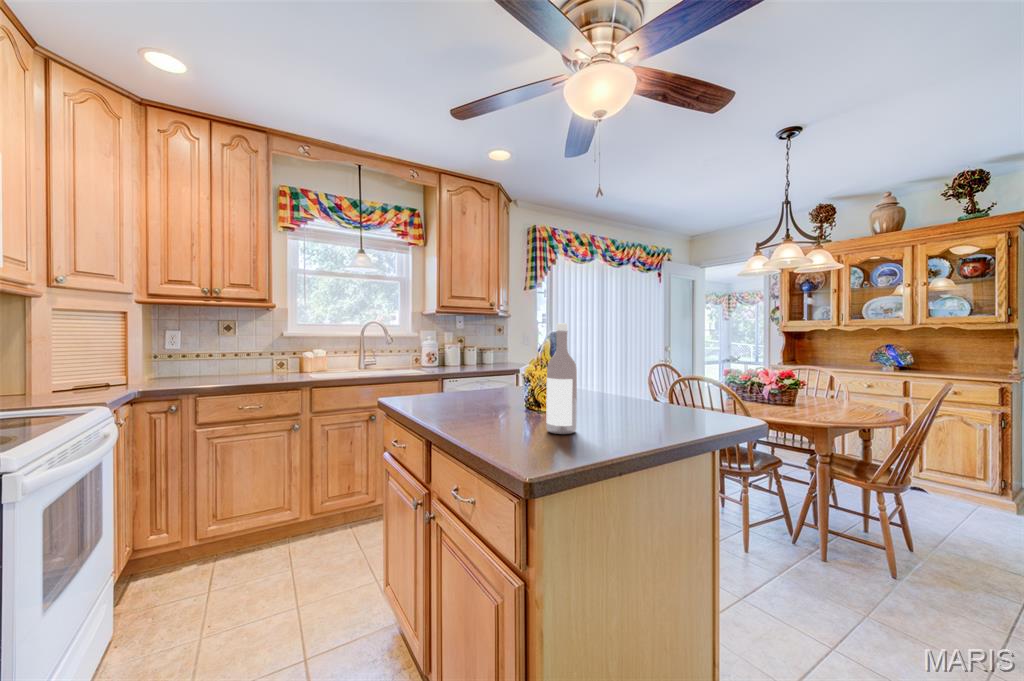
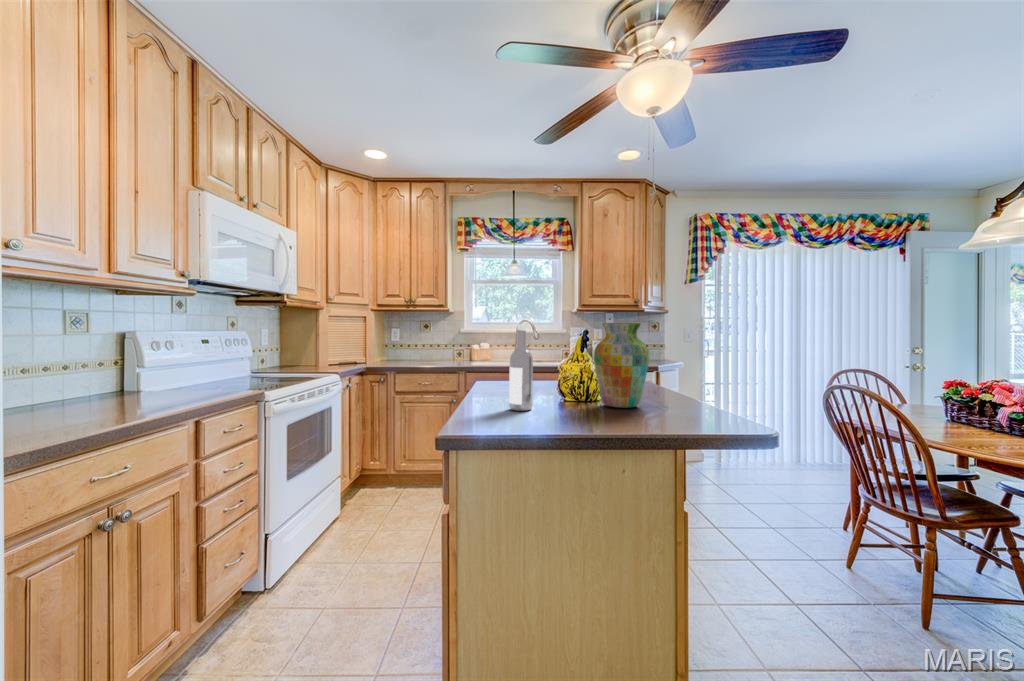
vase: none [608,323,669,416] -> present [594,323,649,408]

